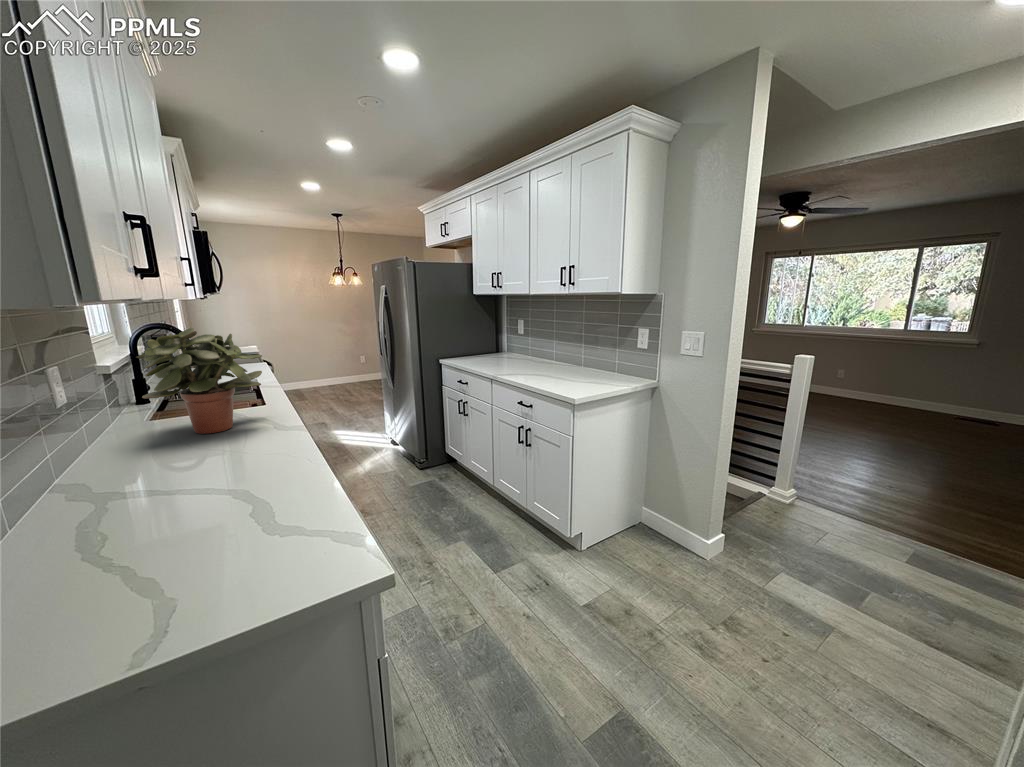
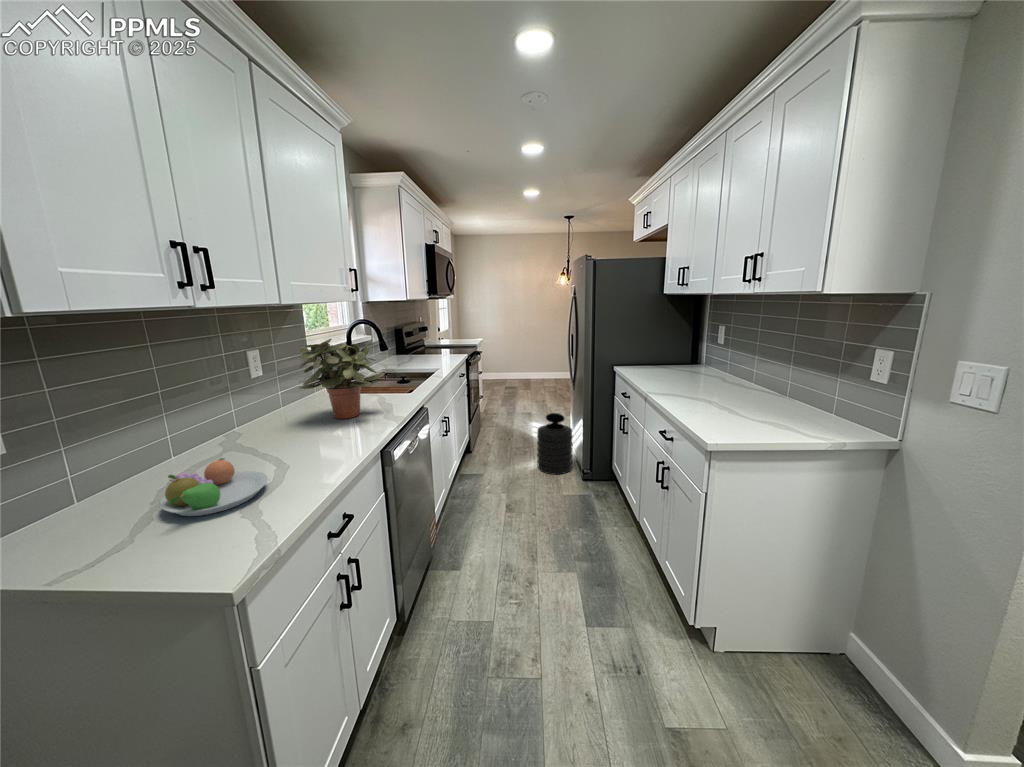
trash can: none [364,411,403,473] -> present [537,413,573,474]
fruit bowl: none [106,483,265,560] -> present [160,458,268,516]

